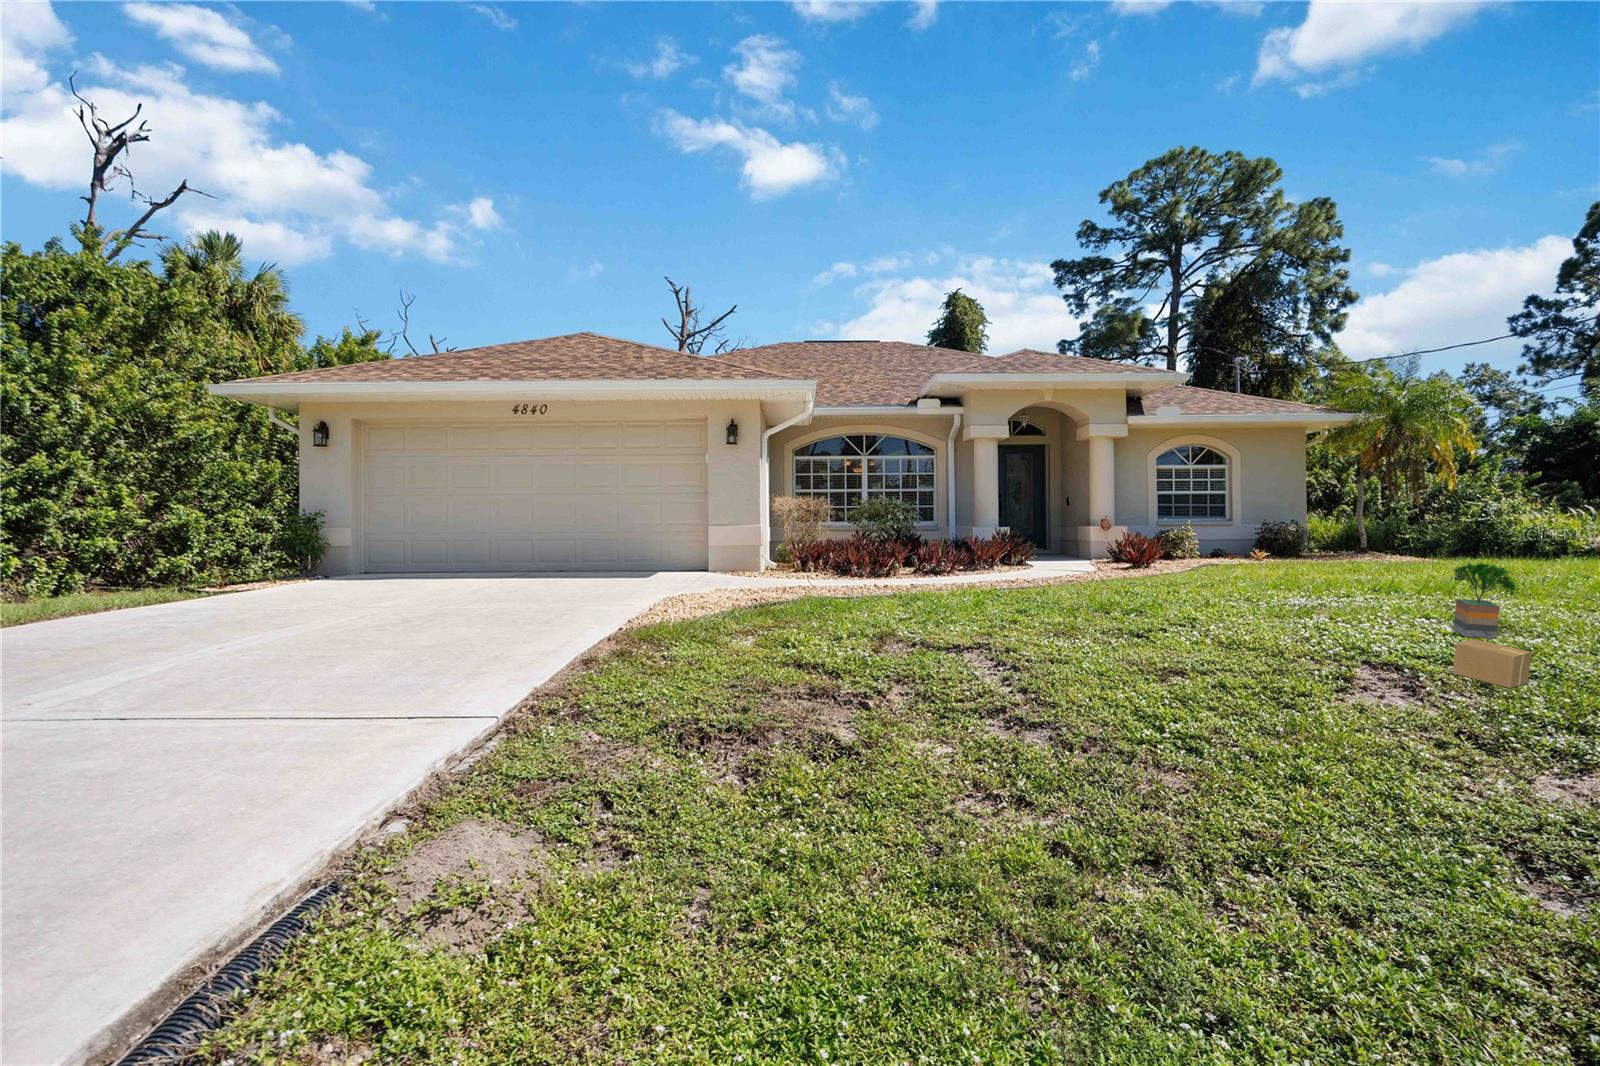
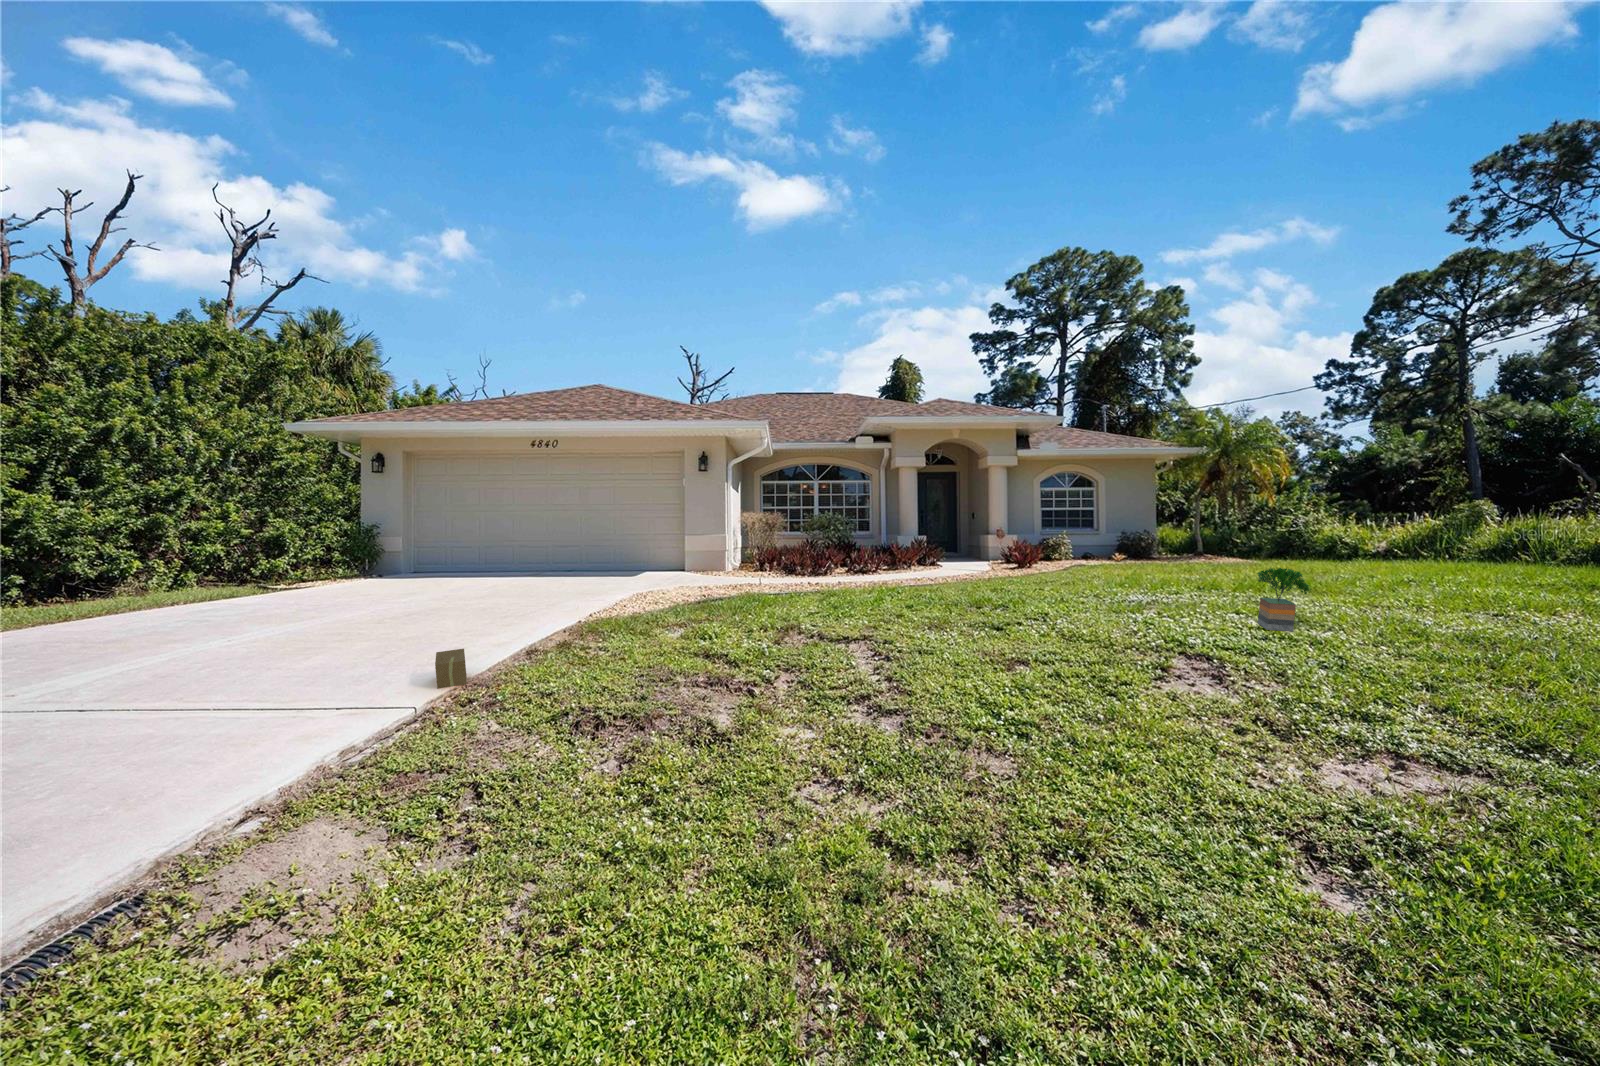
cardboard box: present [1453,639,1532,688] -> present [435,649,467,689]

